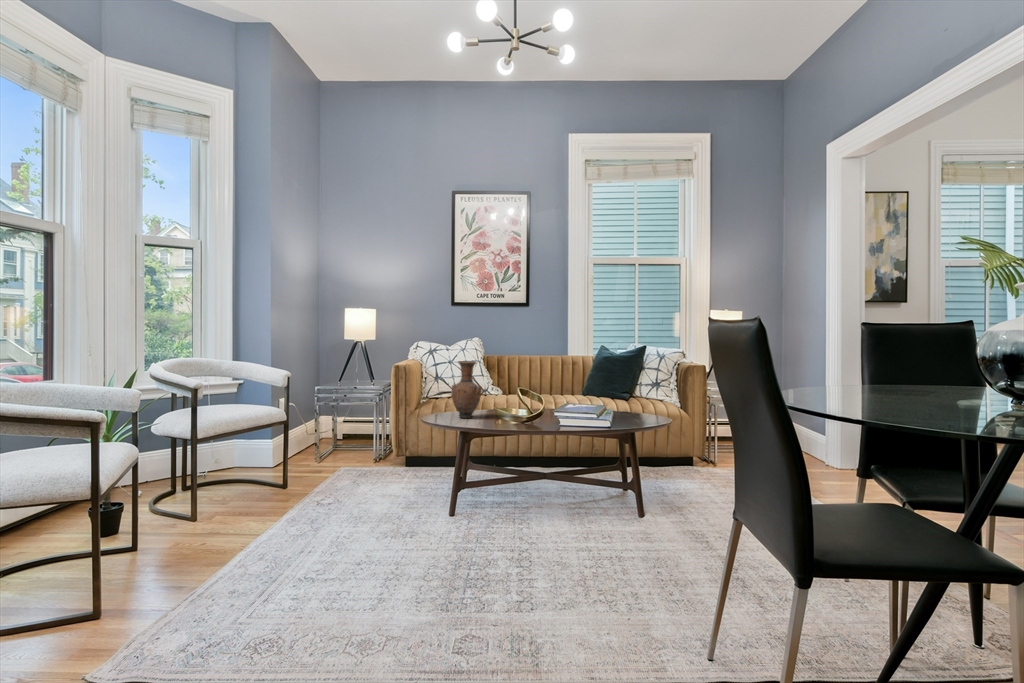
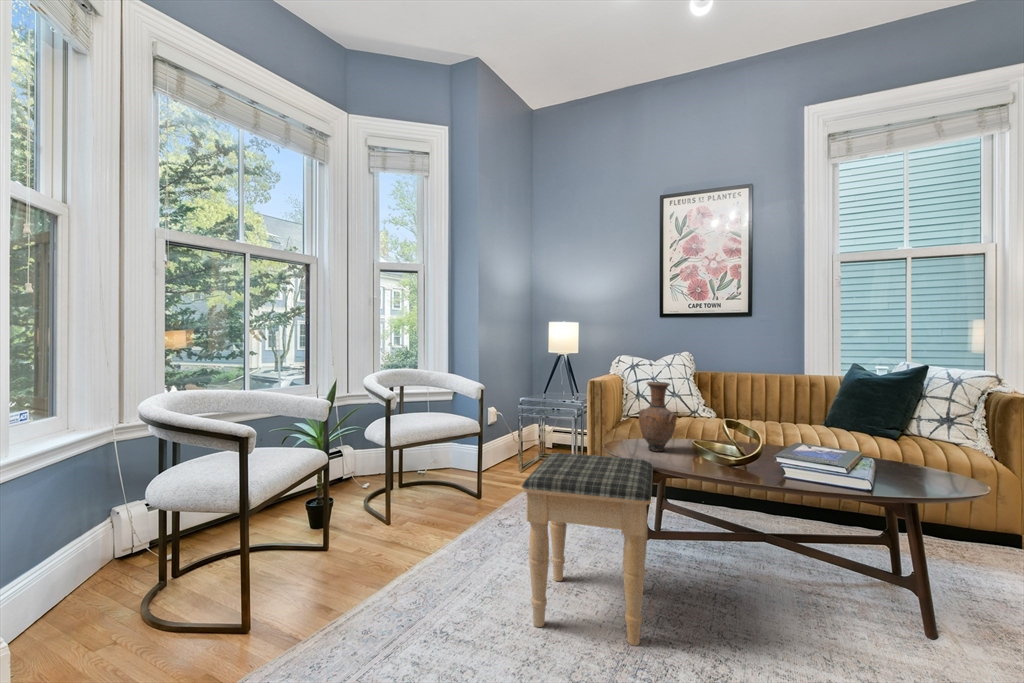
footstool: none [373,422,476,561] -> present [522,453,653,646]

